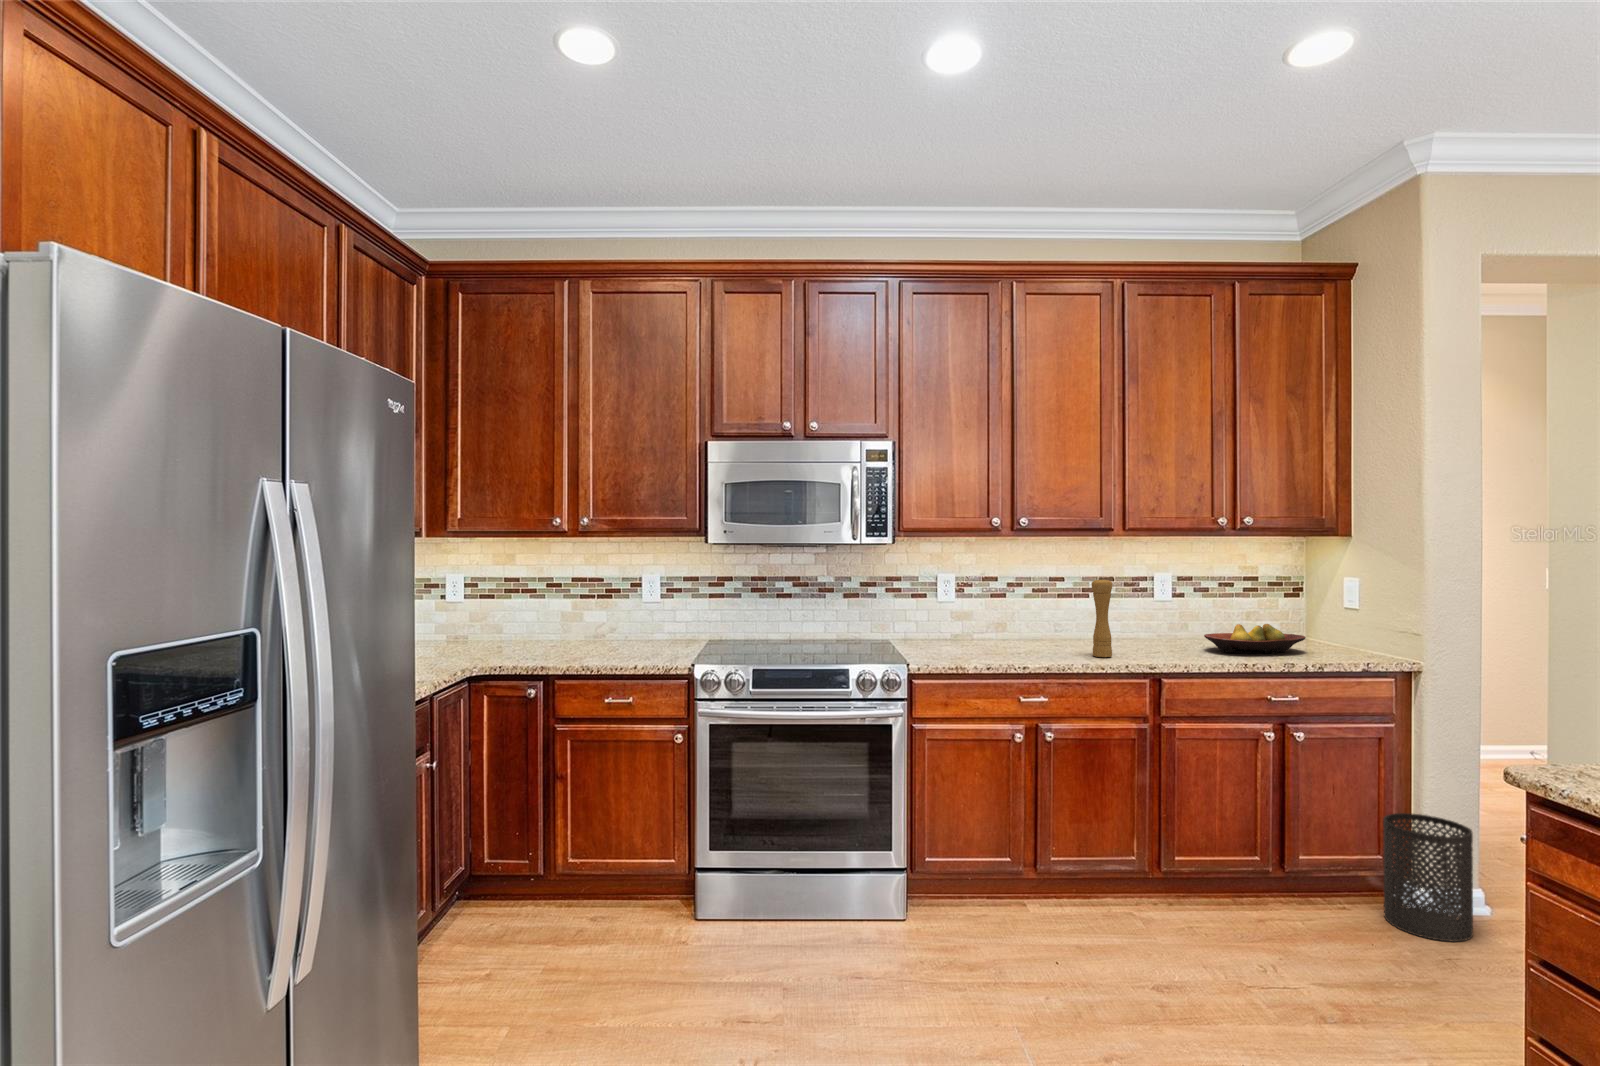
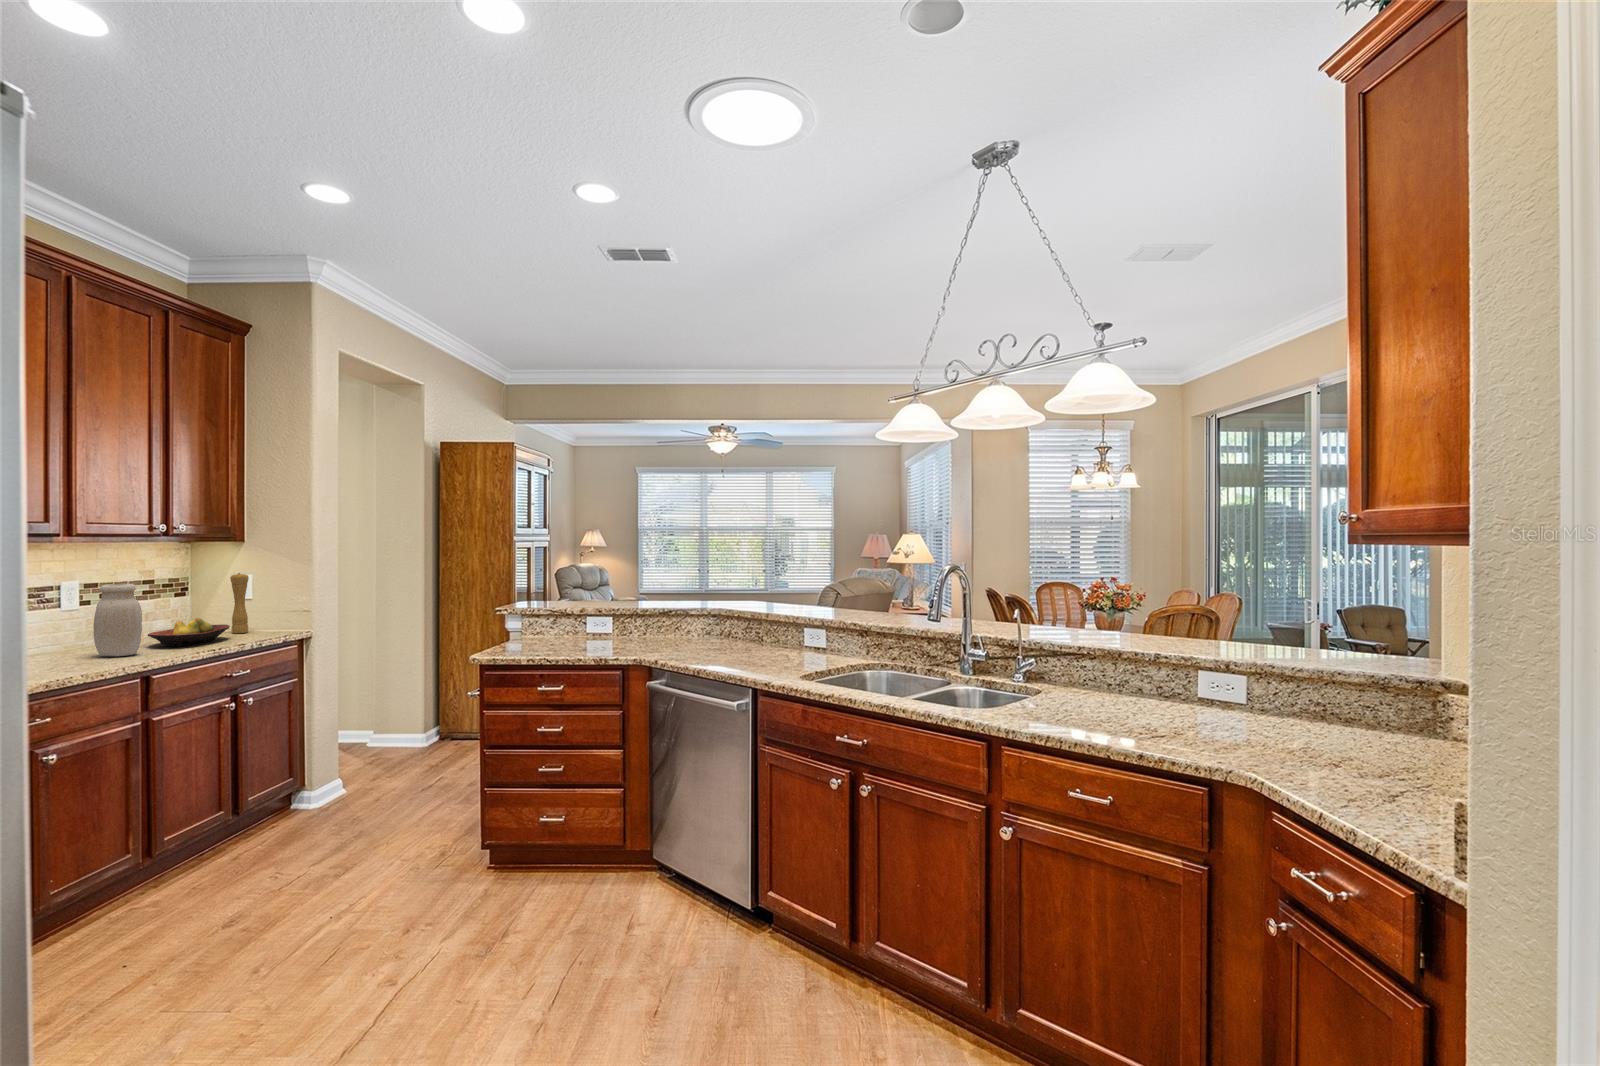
jar: none [1139,576,1182,653] -> present [93,584,142,656]
pepper mill: present [1091,578,1112,657] -> present [230,573,249,633]
trash can: present [1383,813,1473,942] -> none [299,737,357,821]

